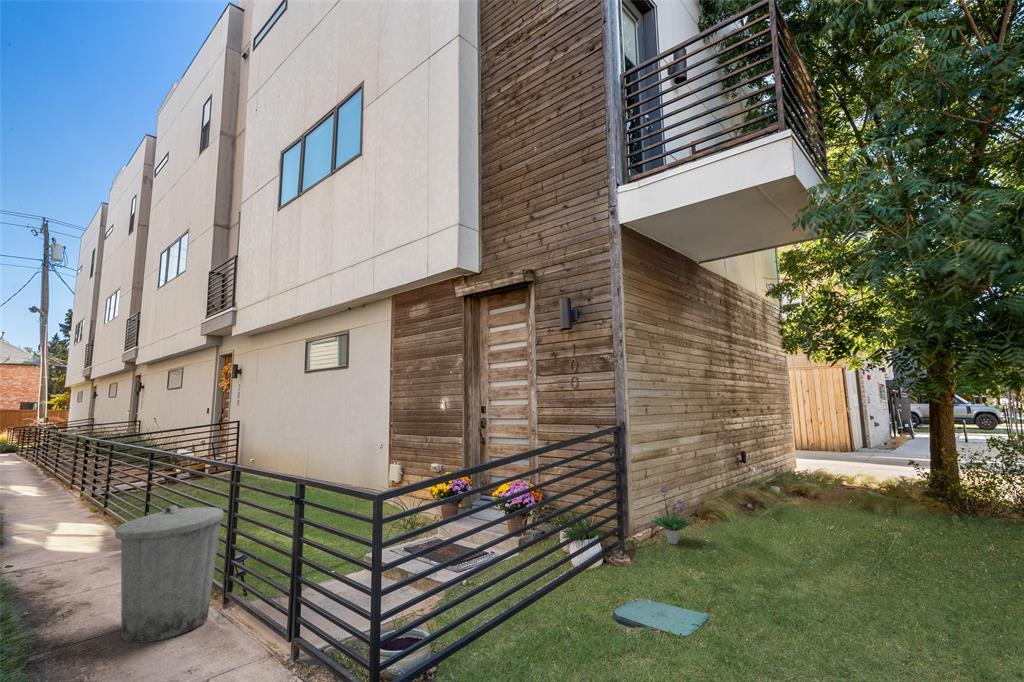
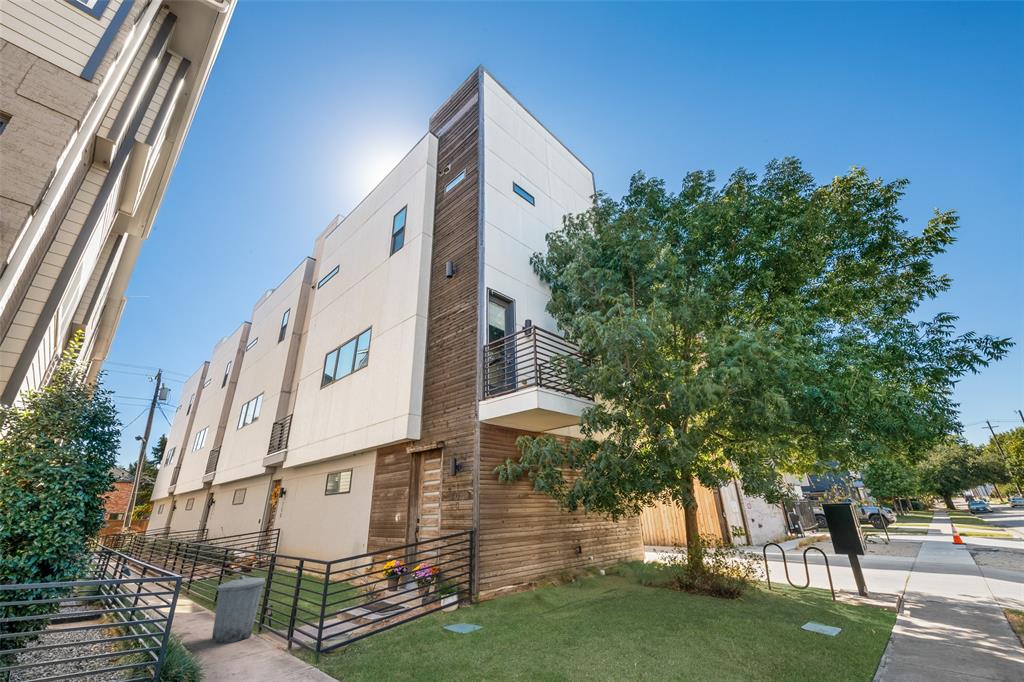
potted plant: present [651,485,694,544] -> none [492,565,513,600]

